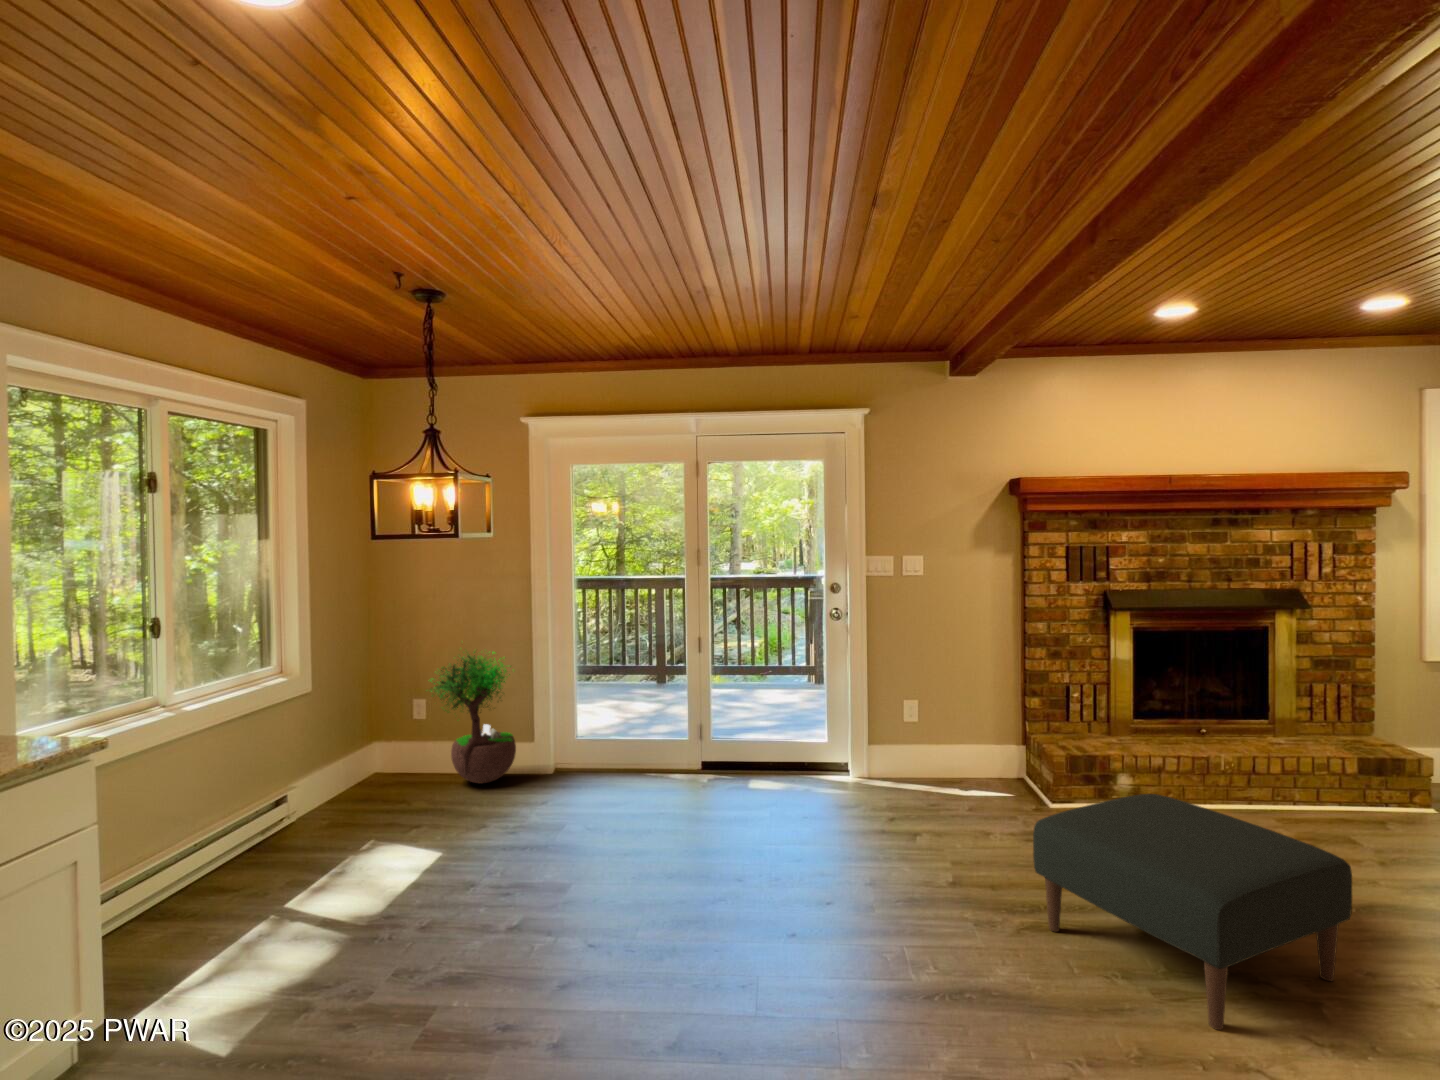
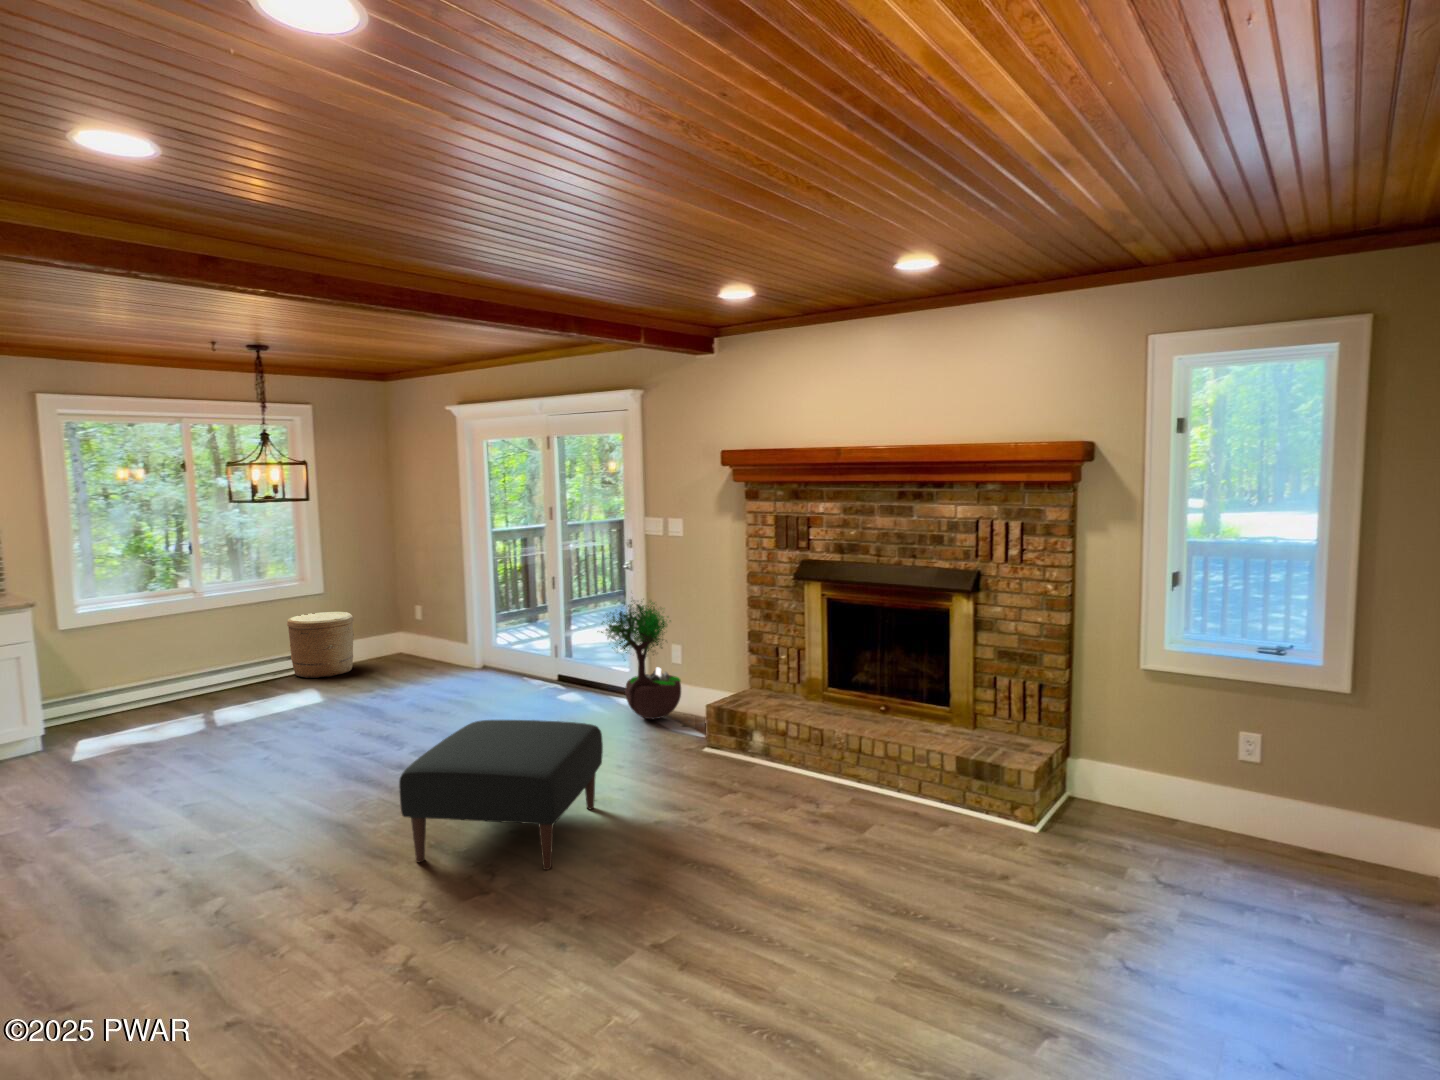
potted tree: present [430,652,516,783] -> present [601,601,681,719]
woven basket: none [285,719,392,833] -> present [287,612,354,678]

